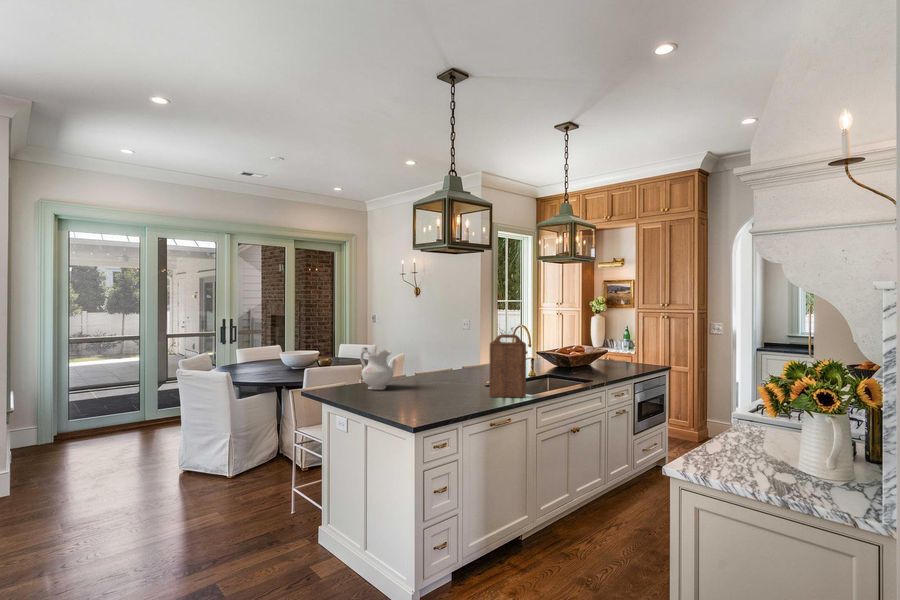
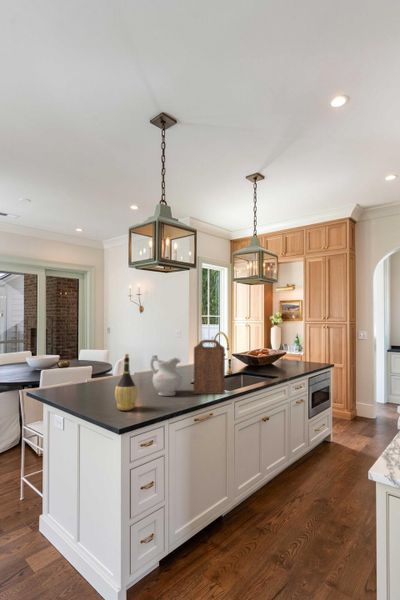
ceramic pitcher: present [360,347,393,390] -> present [150,355,182,396]
wine bottle: none [403,350,428,412] -> present [115,354,137,410]

